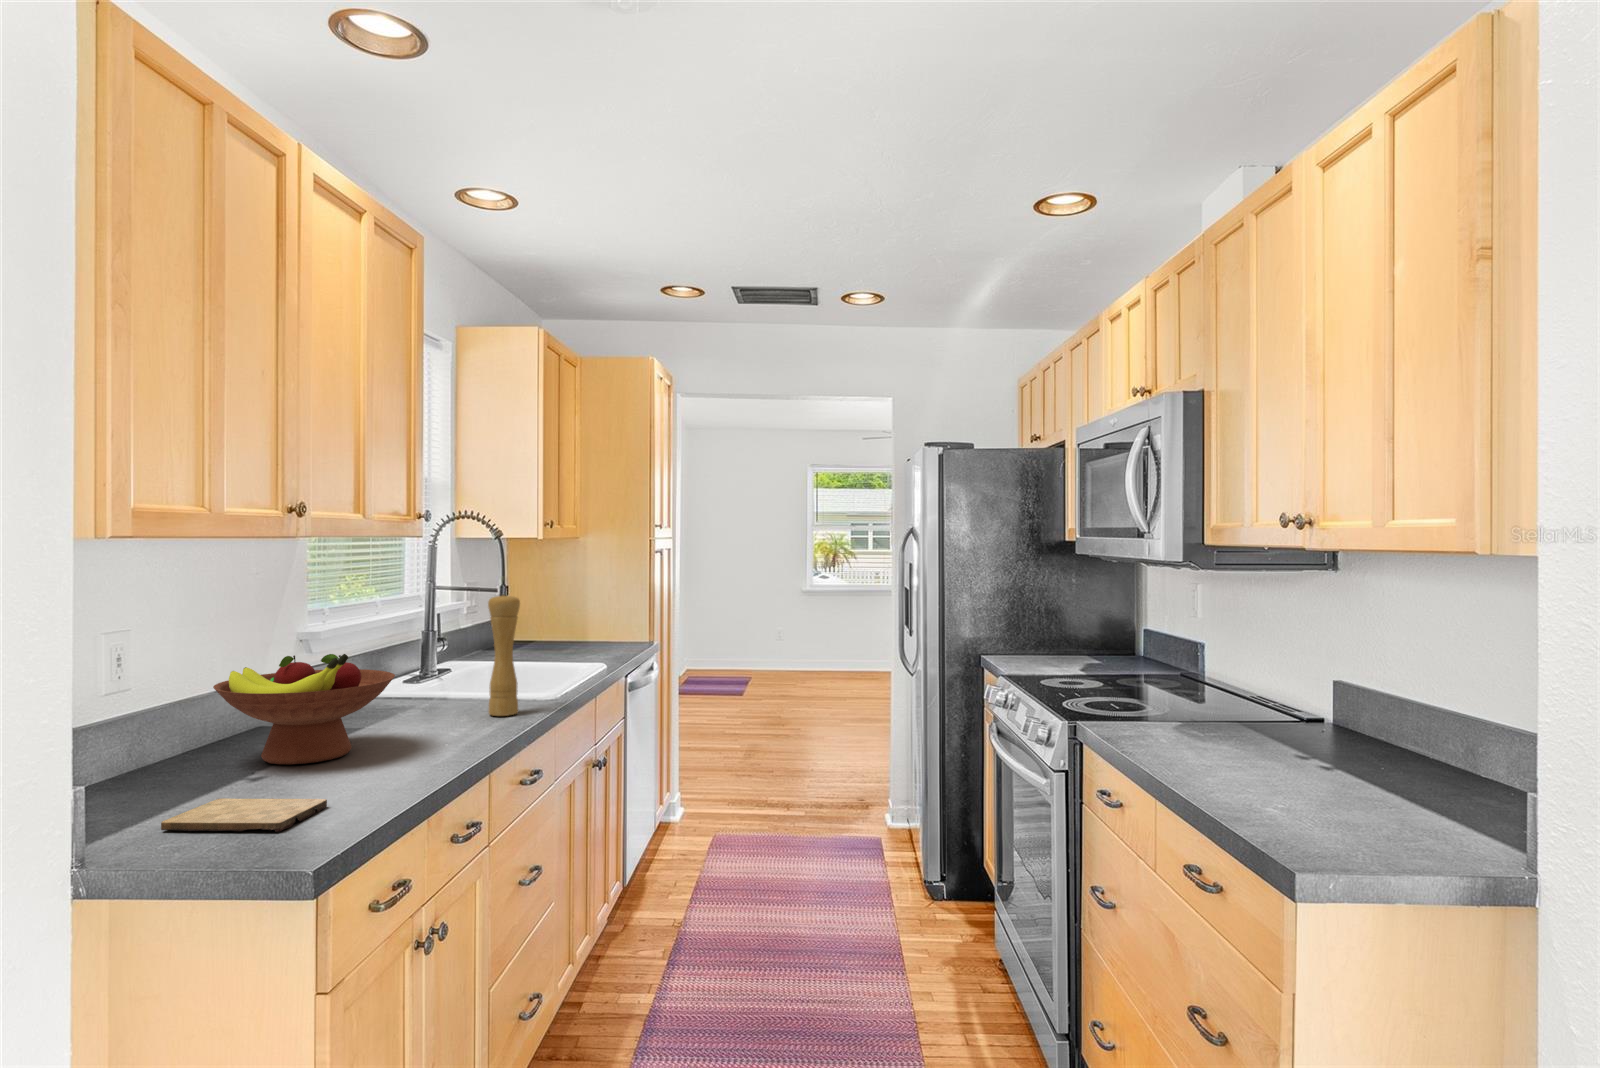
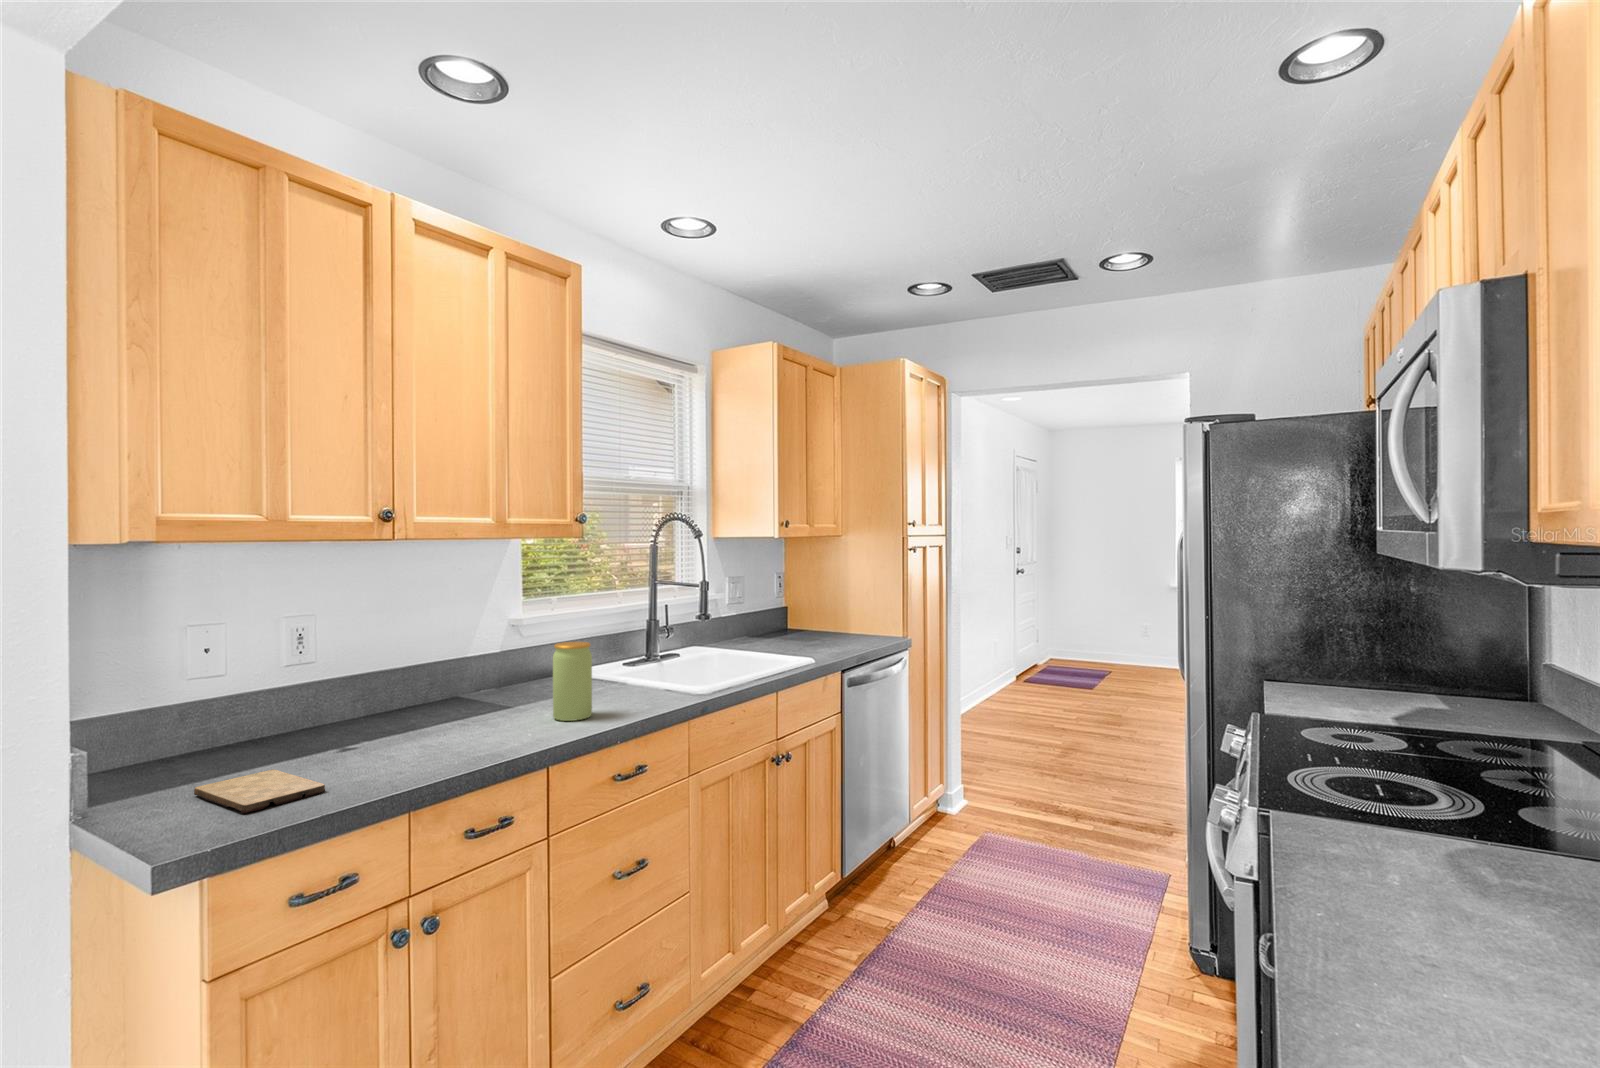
pepper mill: present [488,594,520,716] -> none [615,592,645,709]
jar: none [437,647,480,731] -> present [553,642,592,721]
fruit bowl: present [213,654,395,764] -> none [338,644,494,741]

